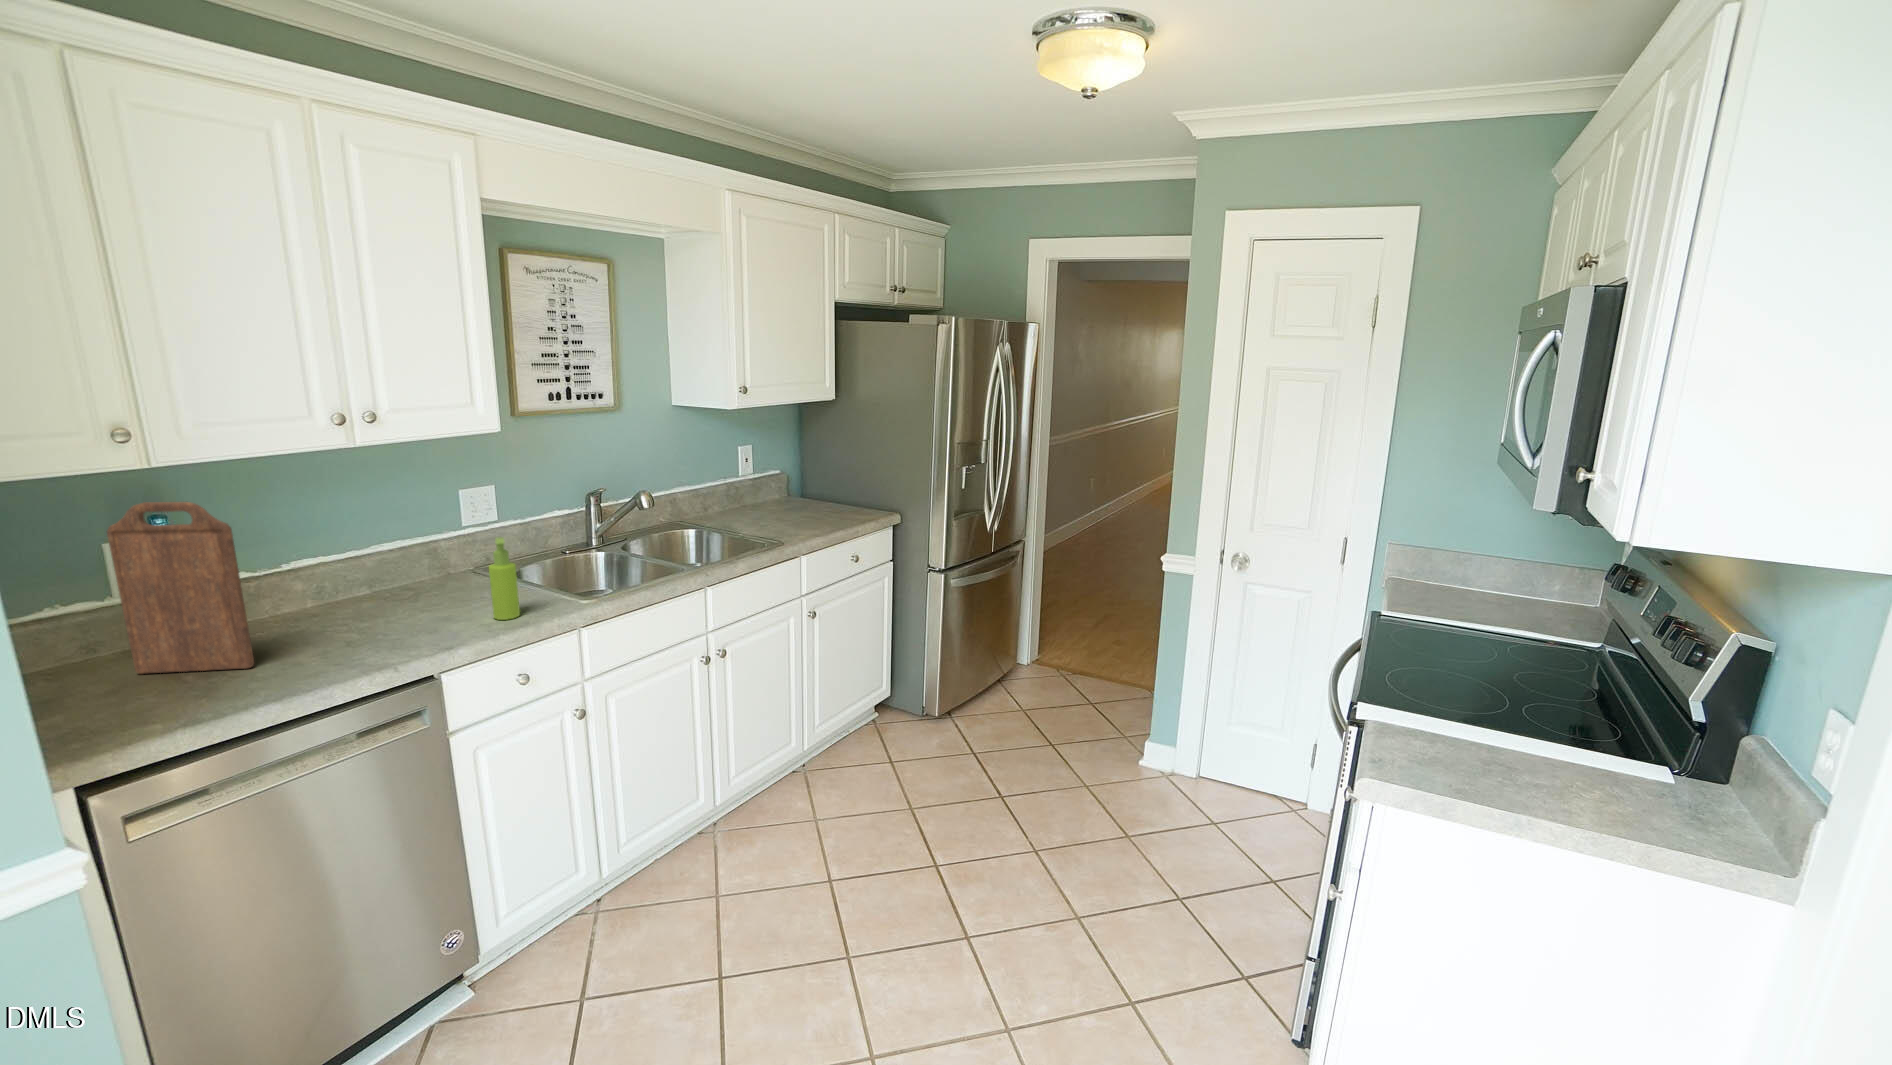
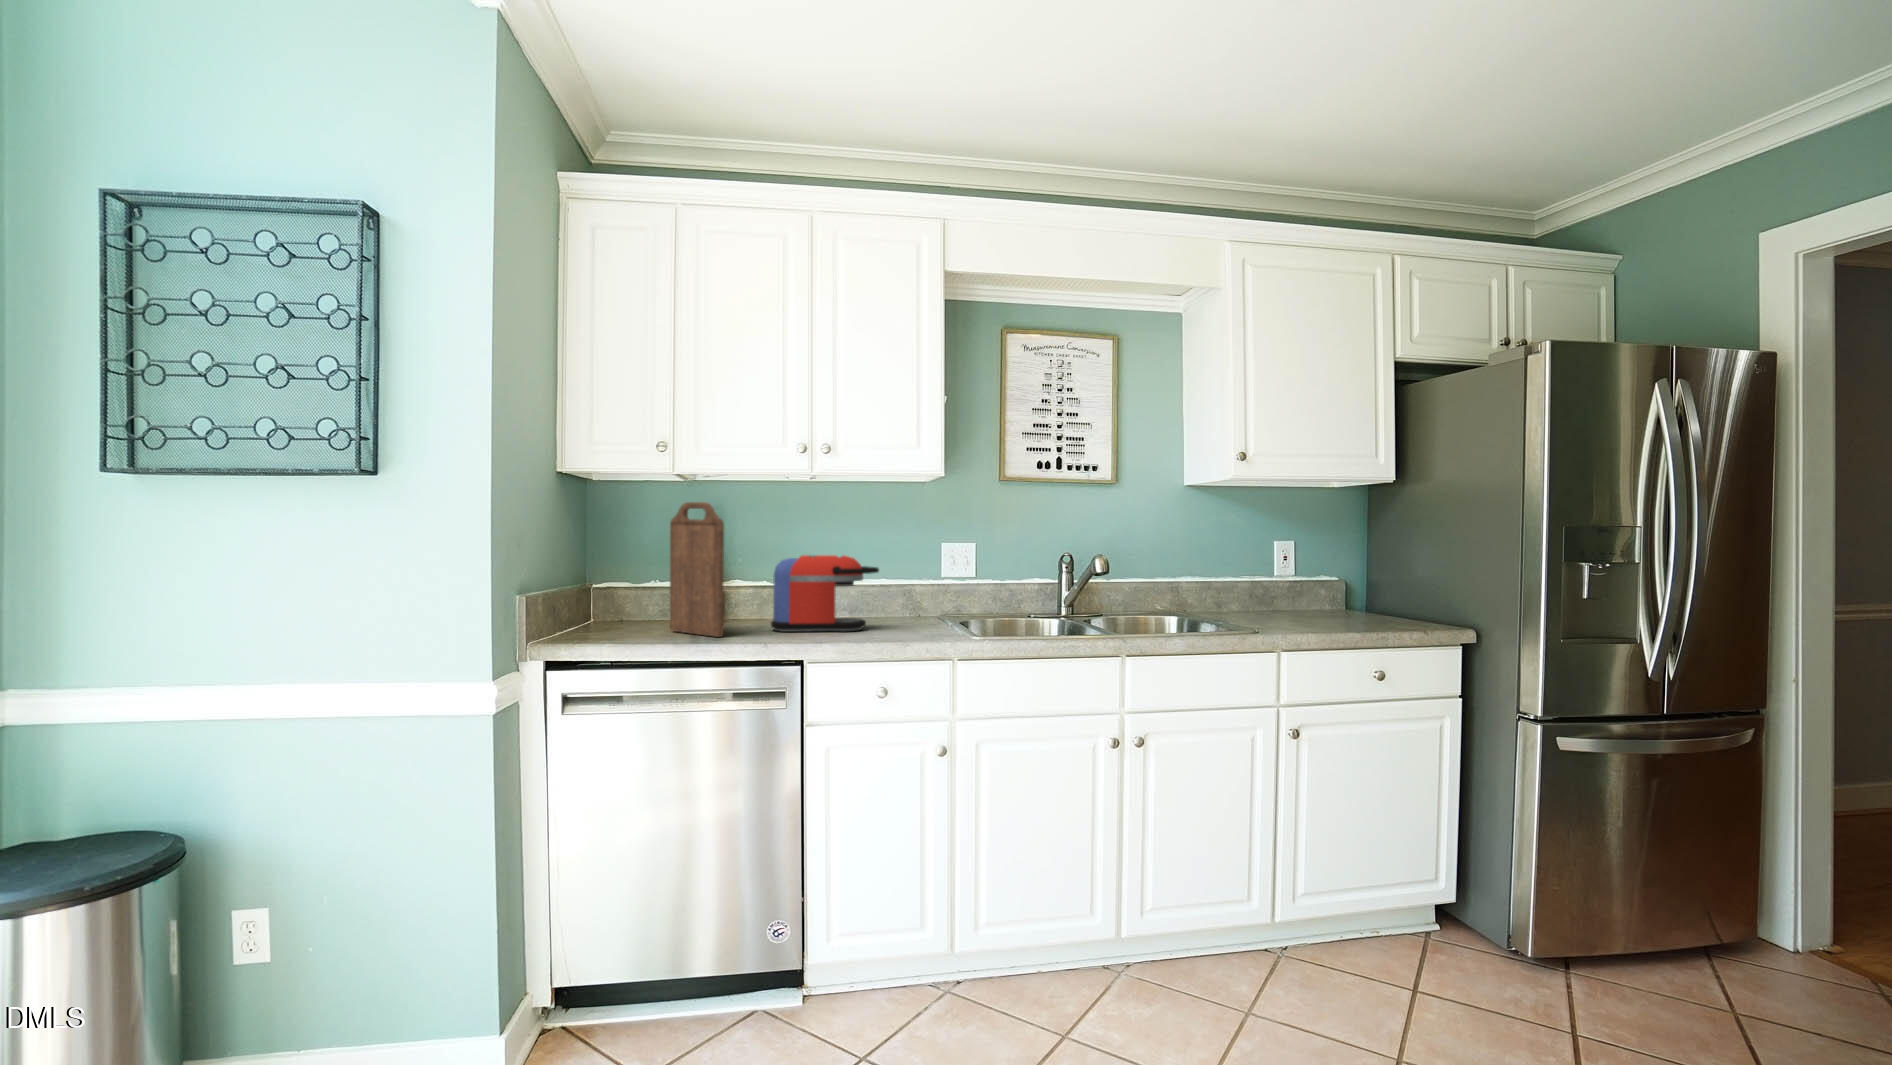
coffee maker: none [286,533,427,637] -> present [771,555,879,632]
soap dispenser: present [489,537,520,620] -> none [900,562,923,641]

